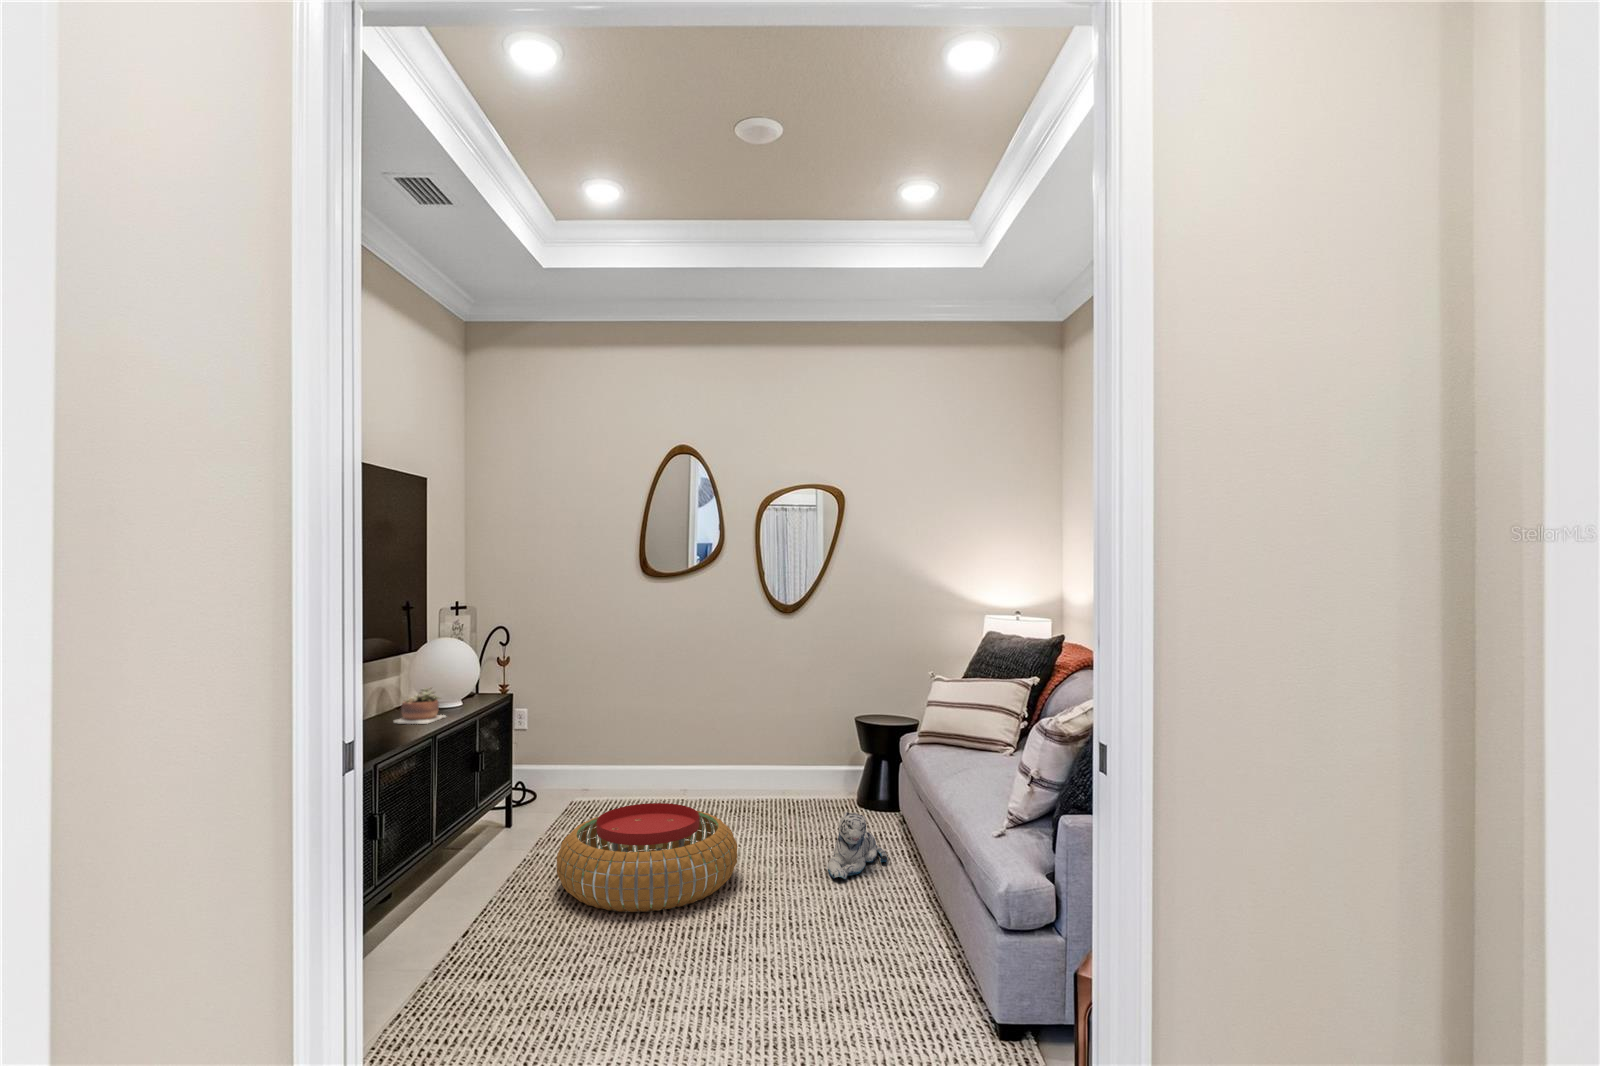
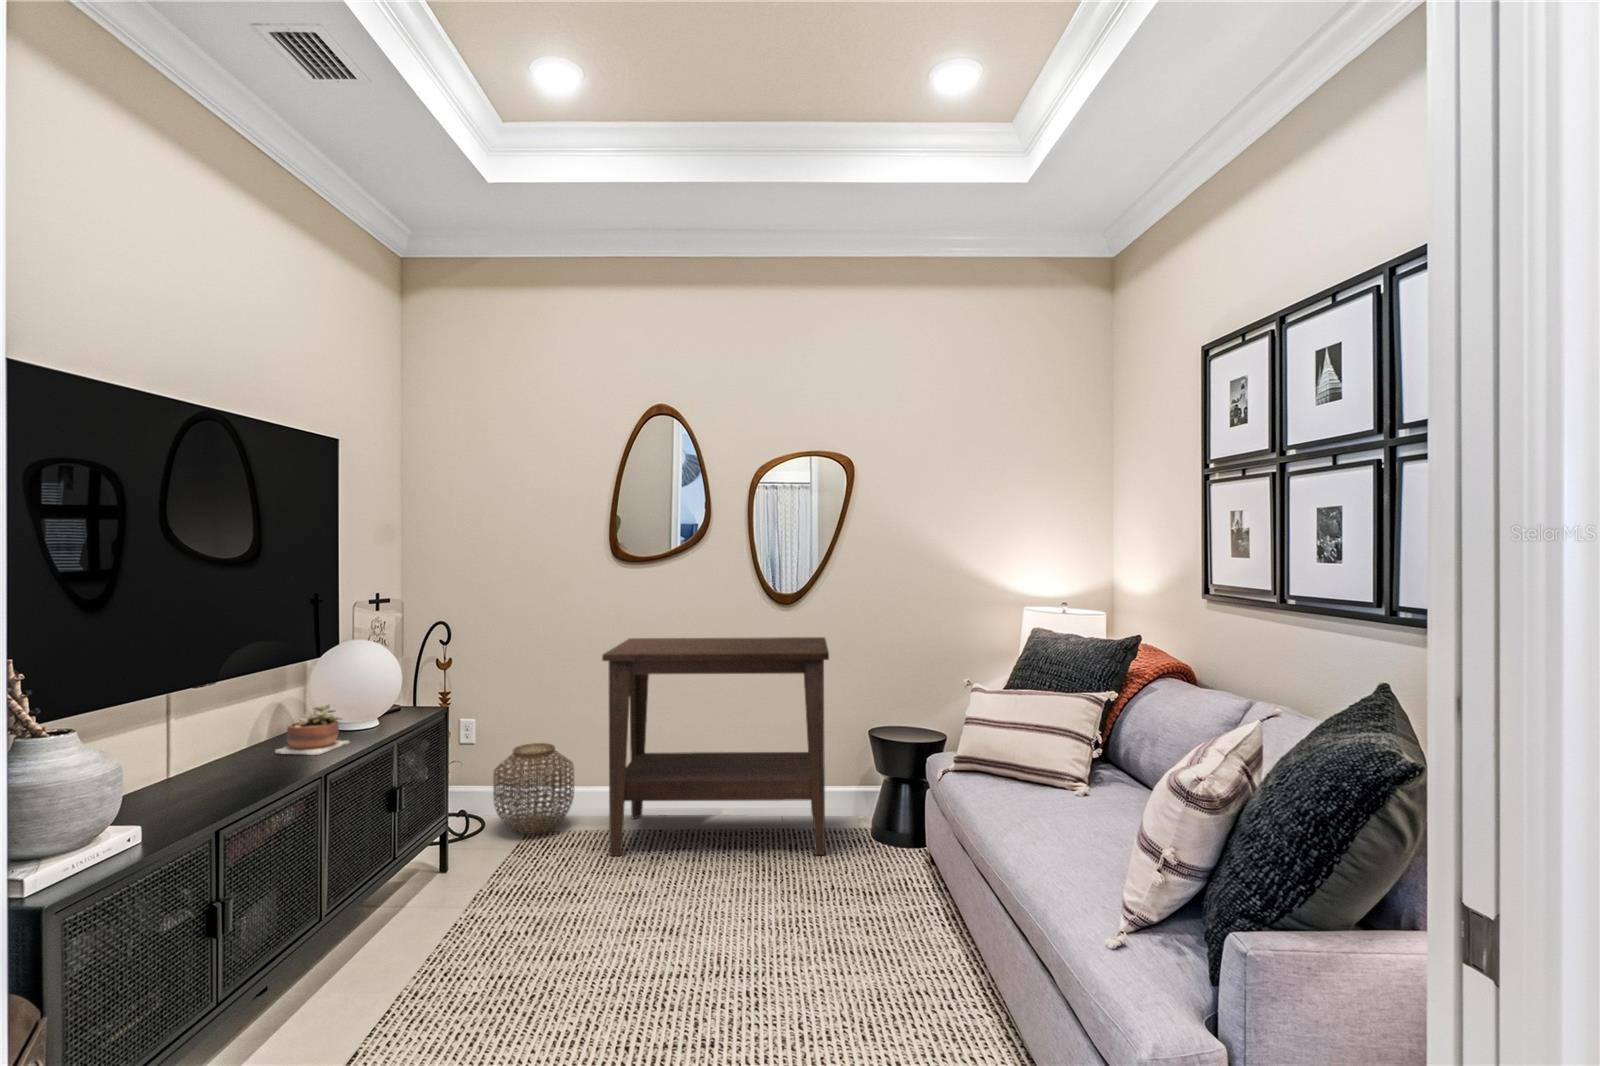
side table: none [635,640,820,817] -> present [602,637,829,856]
woven basket: none [544,728,610,803] -> present [493,743,574,835]
pouf: present [557,803,738,912] -> none [487,854,729,1018]
plush toy: present [828,812,887,879] -> none [845,865,921,958]

